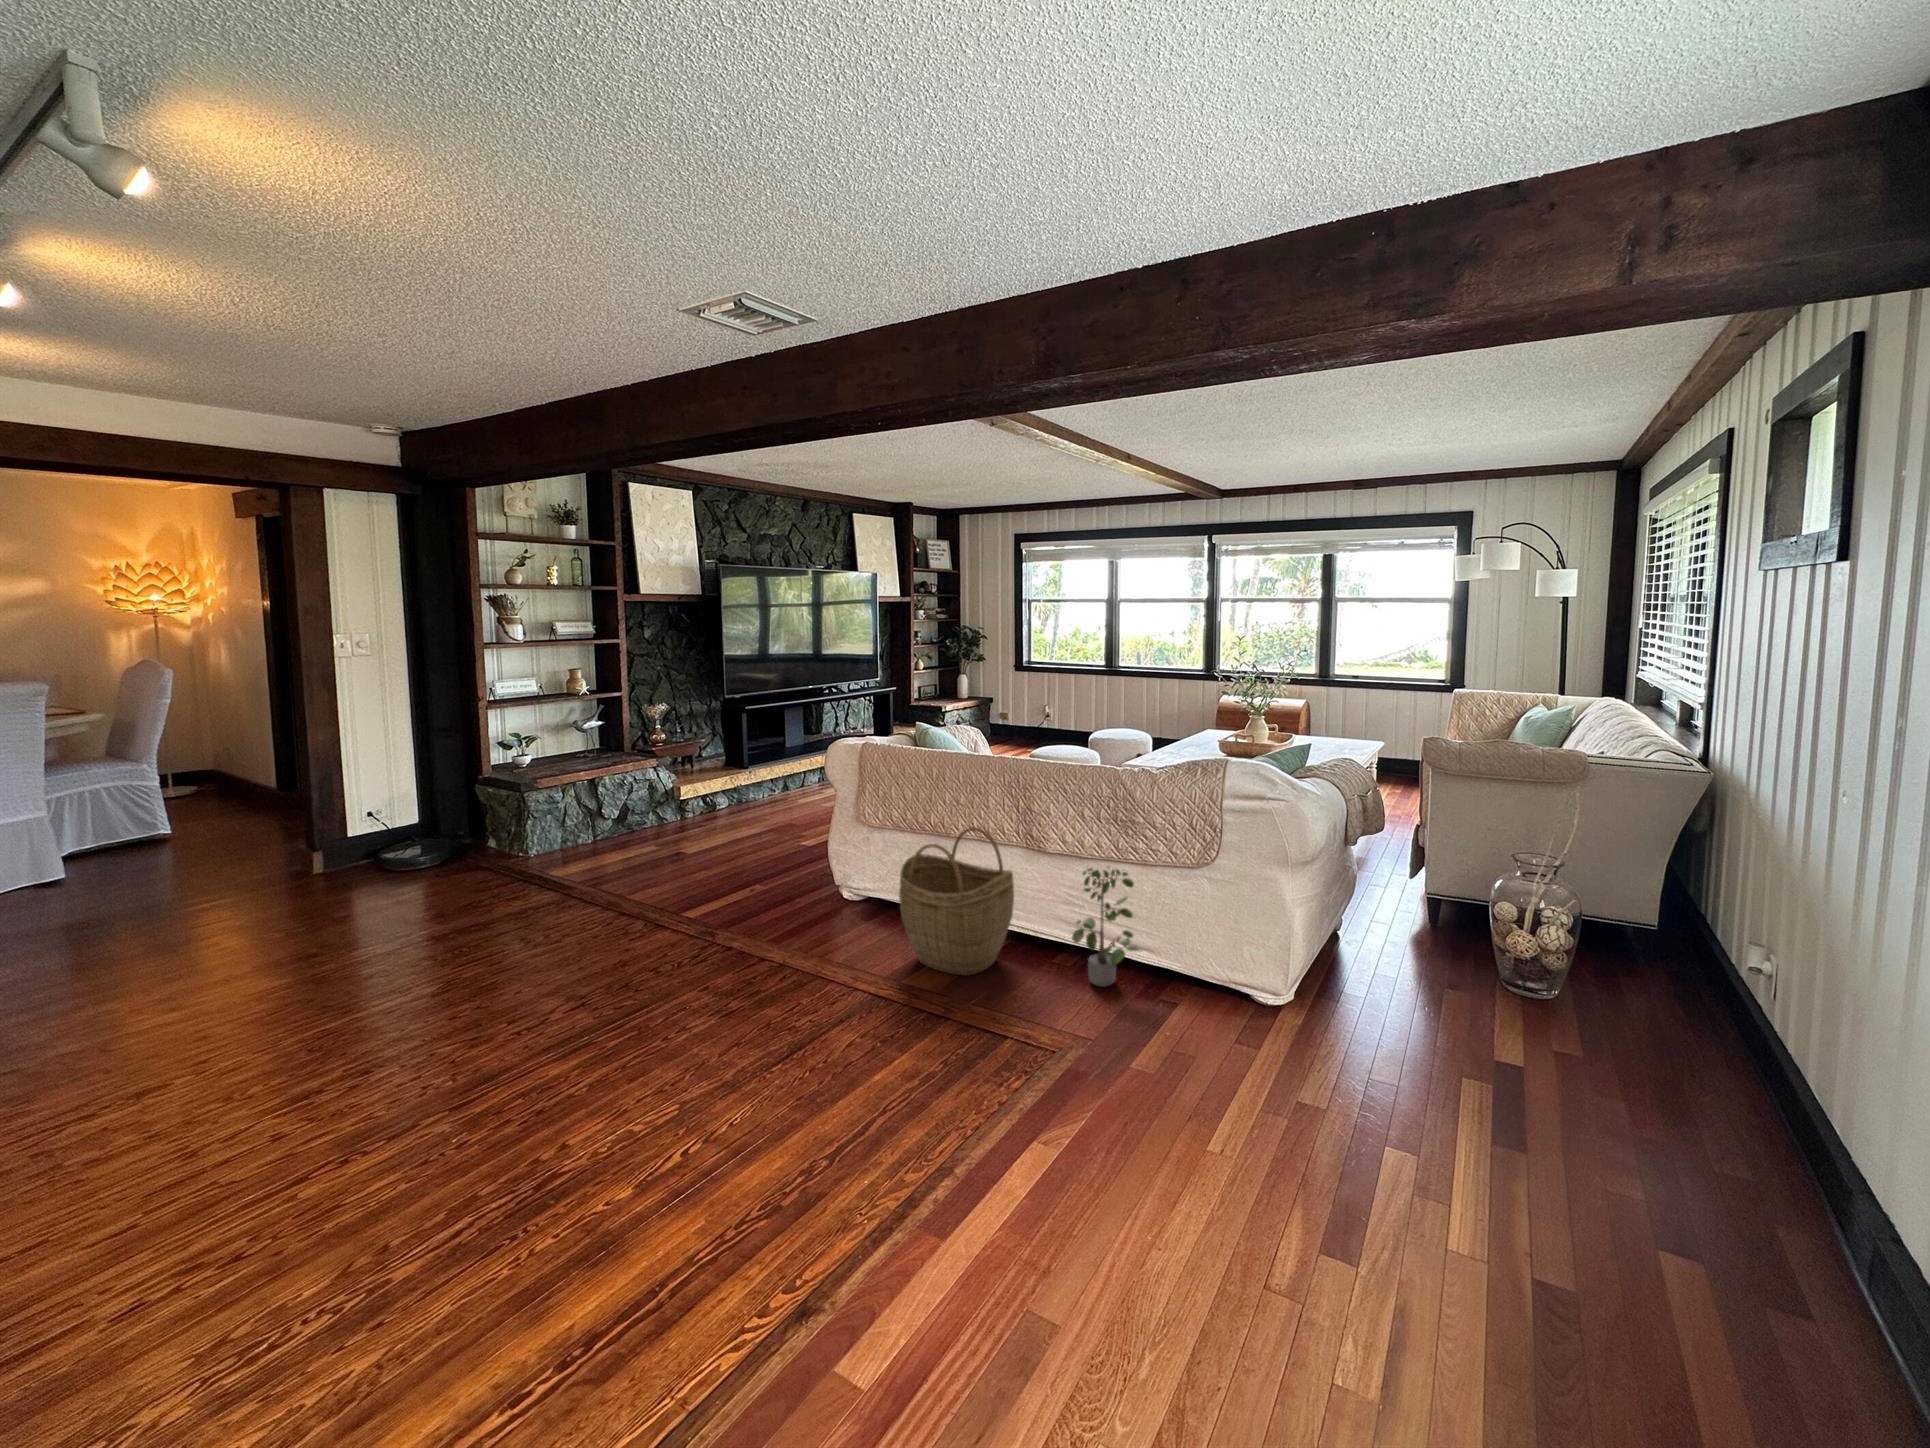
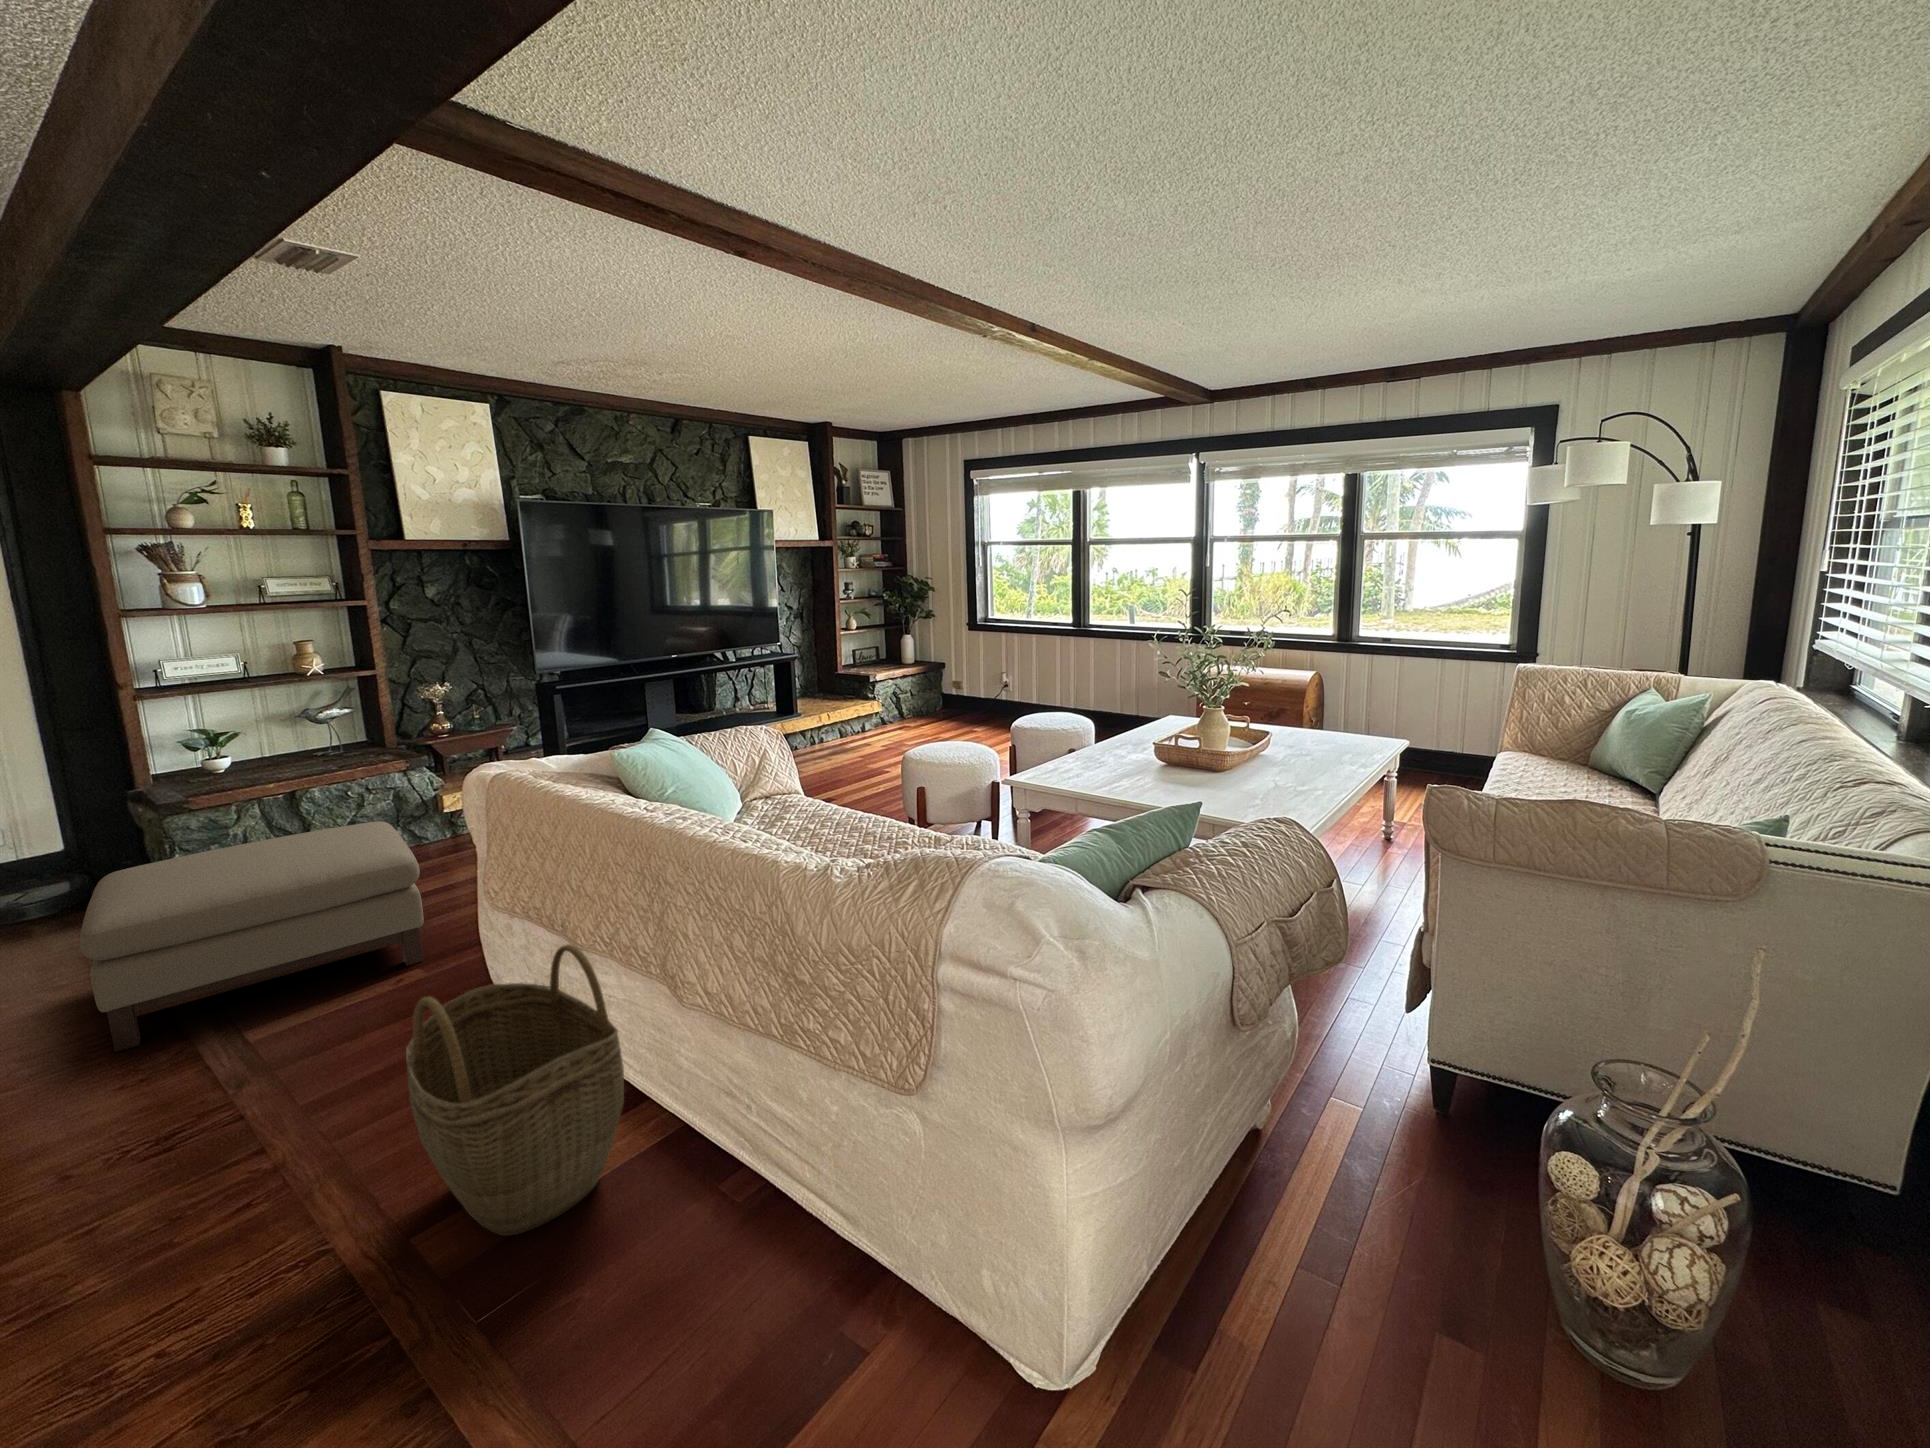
ottoman: none [556,793,762,924] -> present [80,821,424,1052]
potted plant: present [1072,868,1141,987] -> none [662,1056,777,1296]

